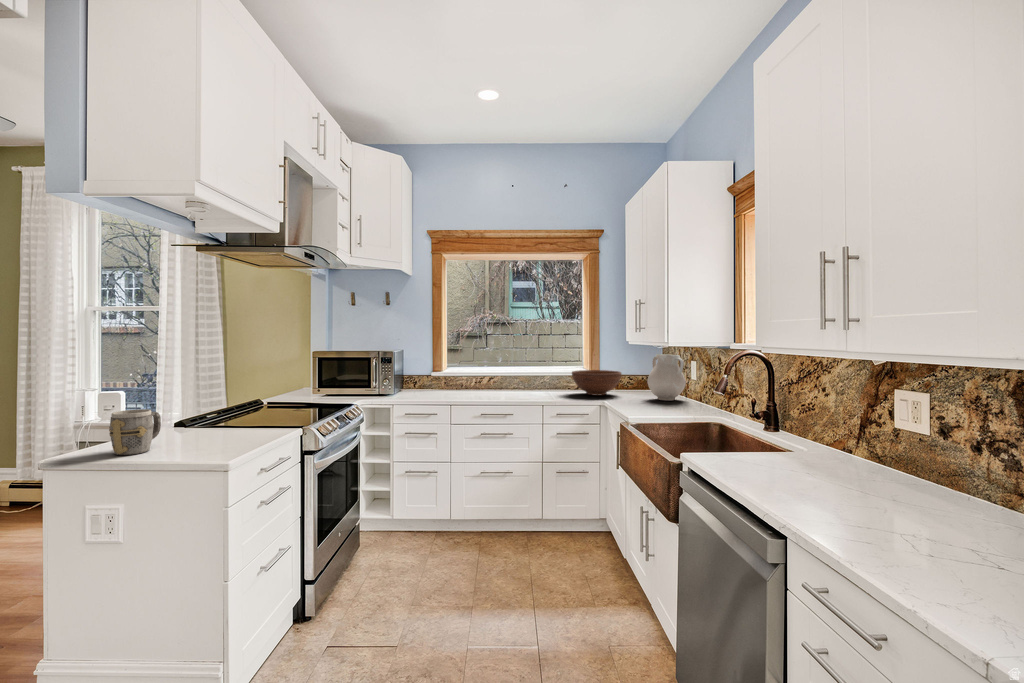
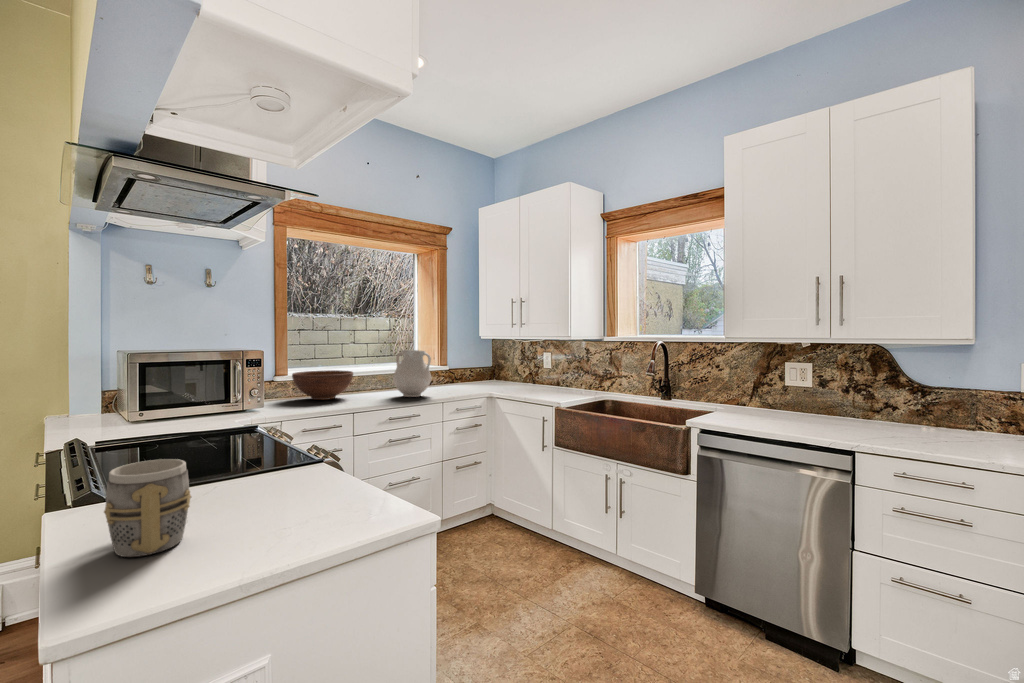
vase: present [647,354,686,401] -> present [393,350,431,397]
fruit bowl: present [572,370,621,396] -> present [292,370,353,400]

